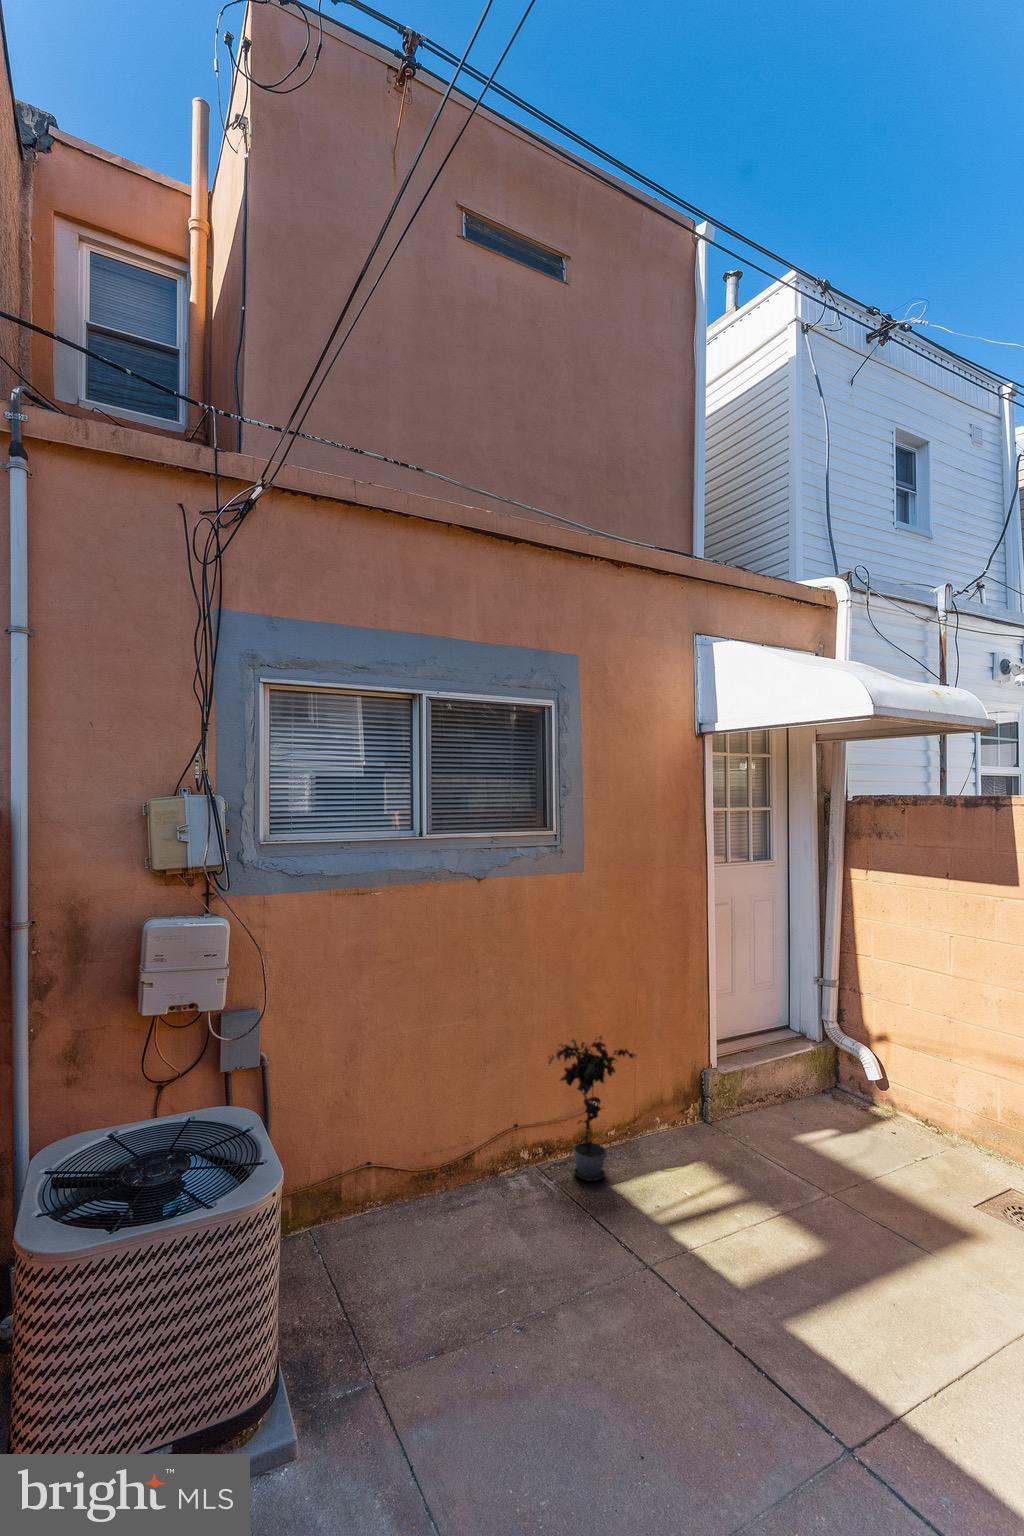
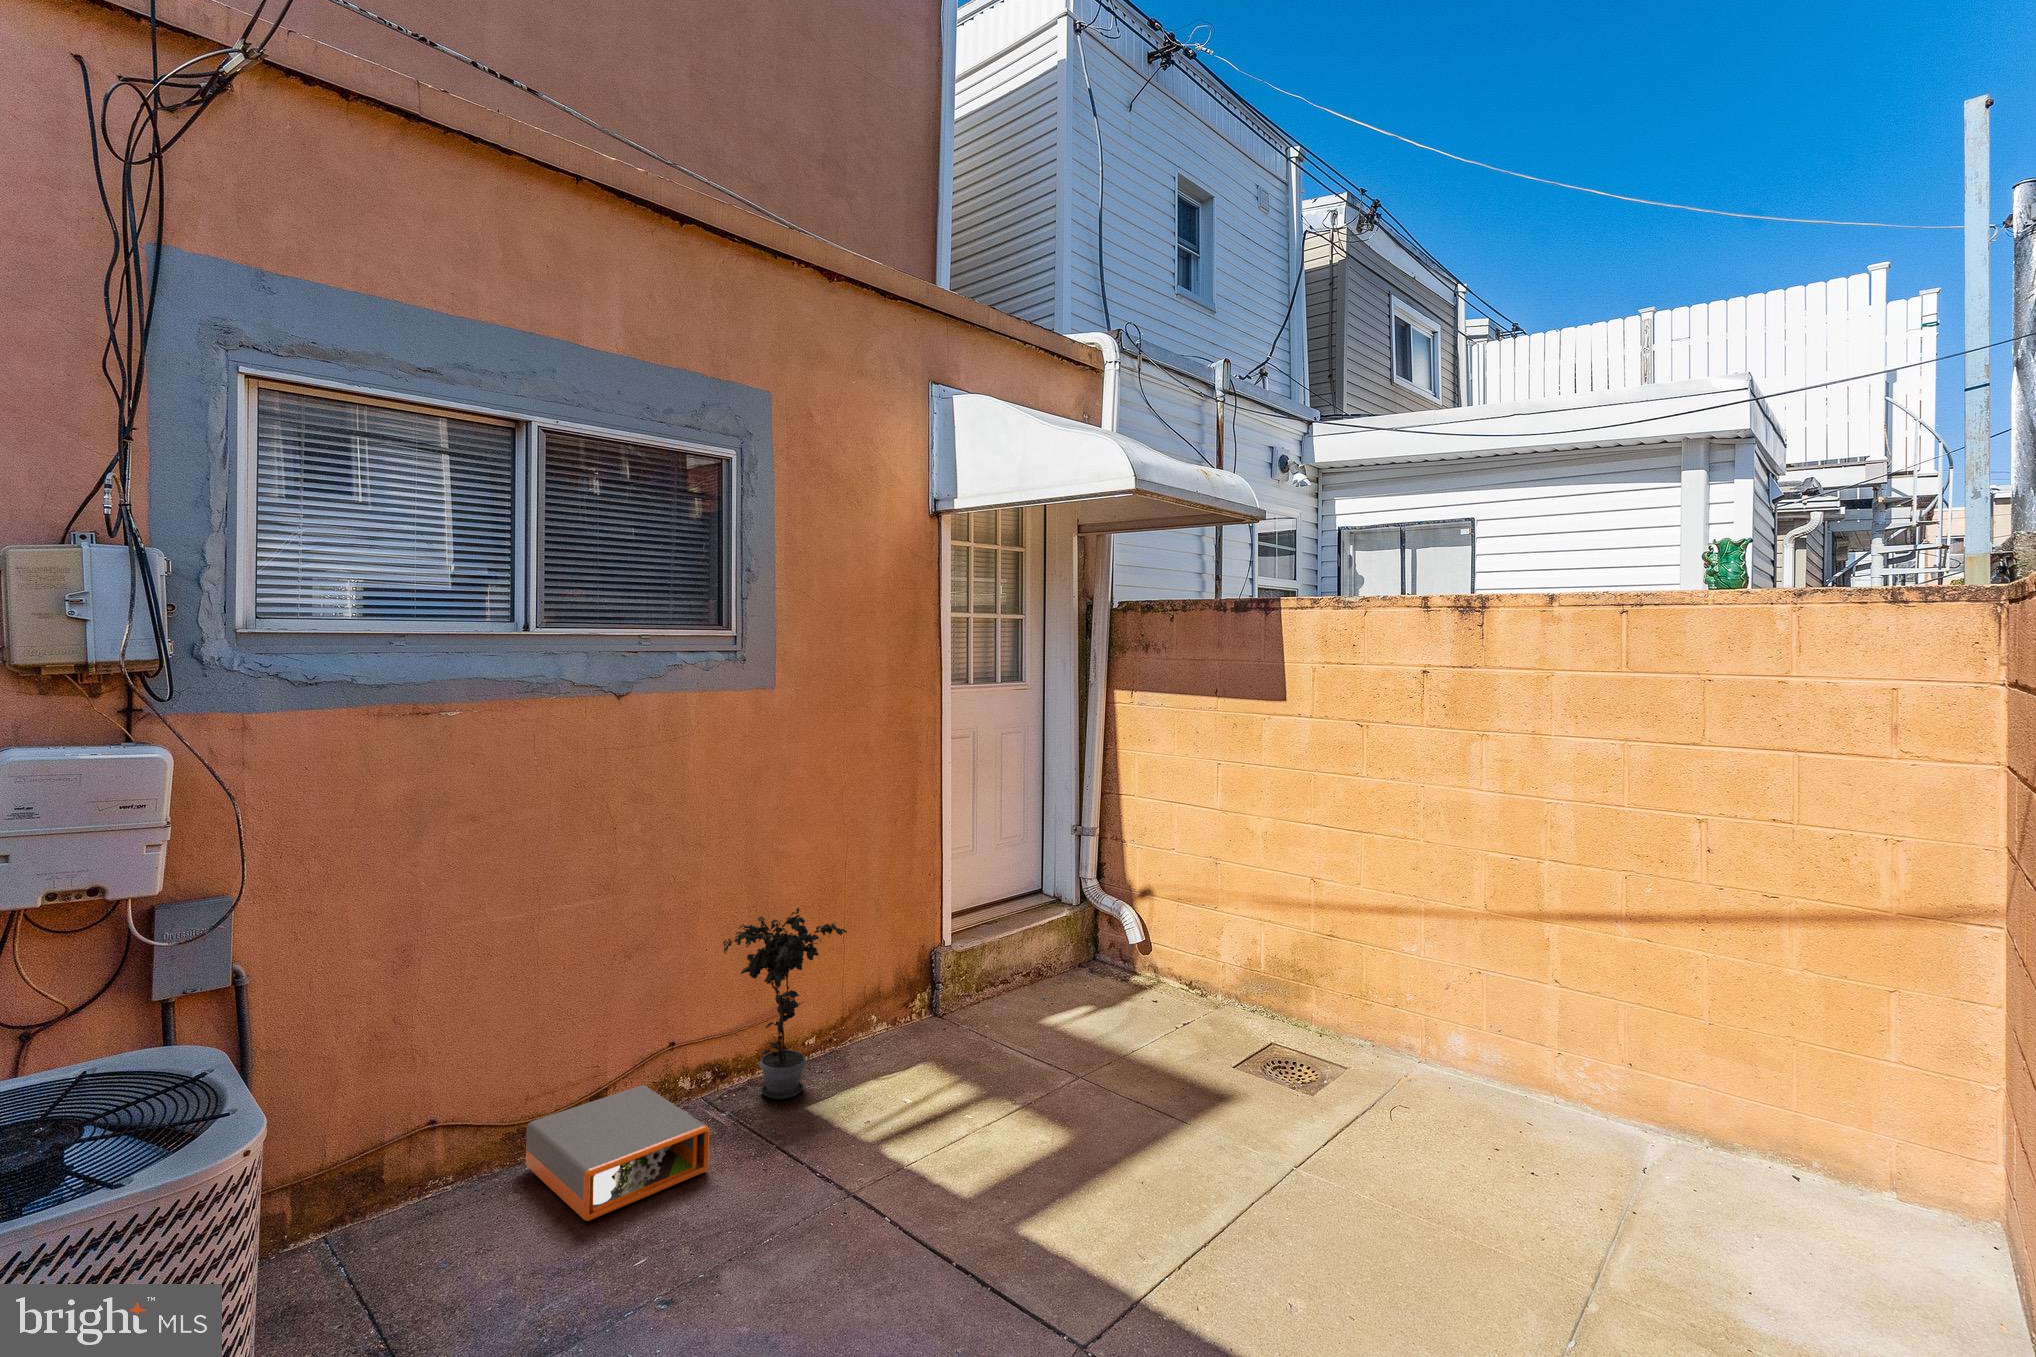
storage box: none [420,1157,542,1255] -> present [526,1085,709,1221]

